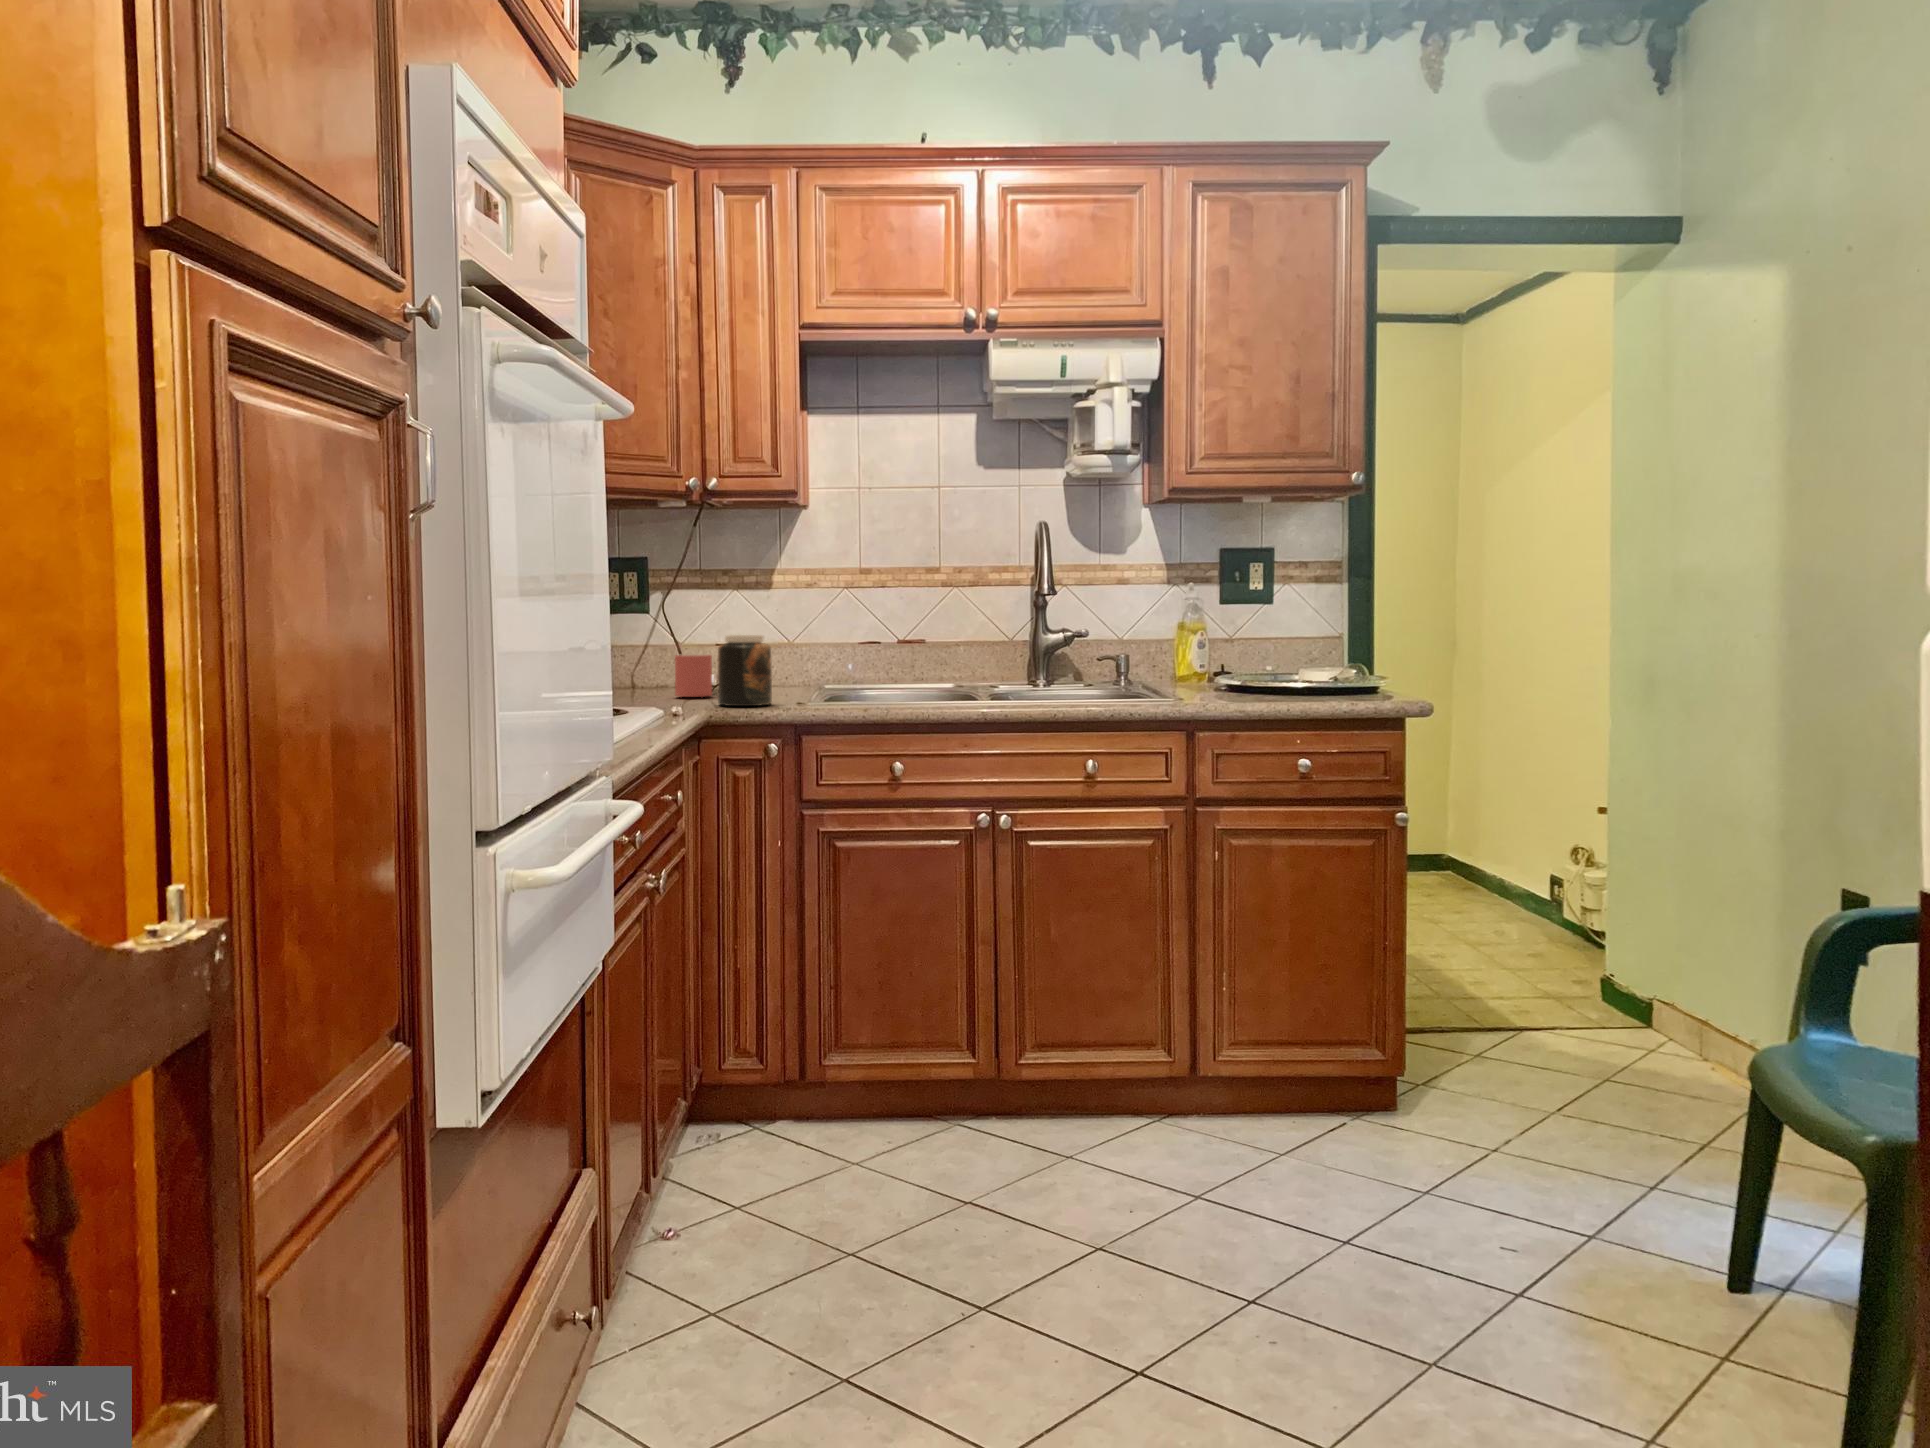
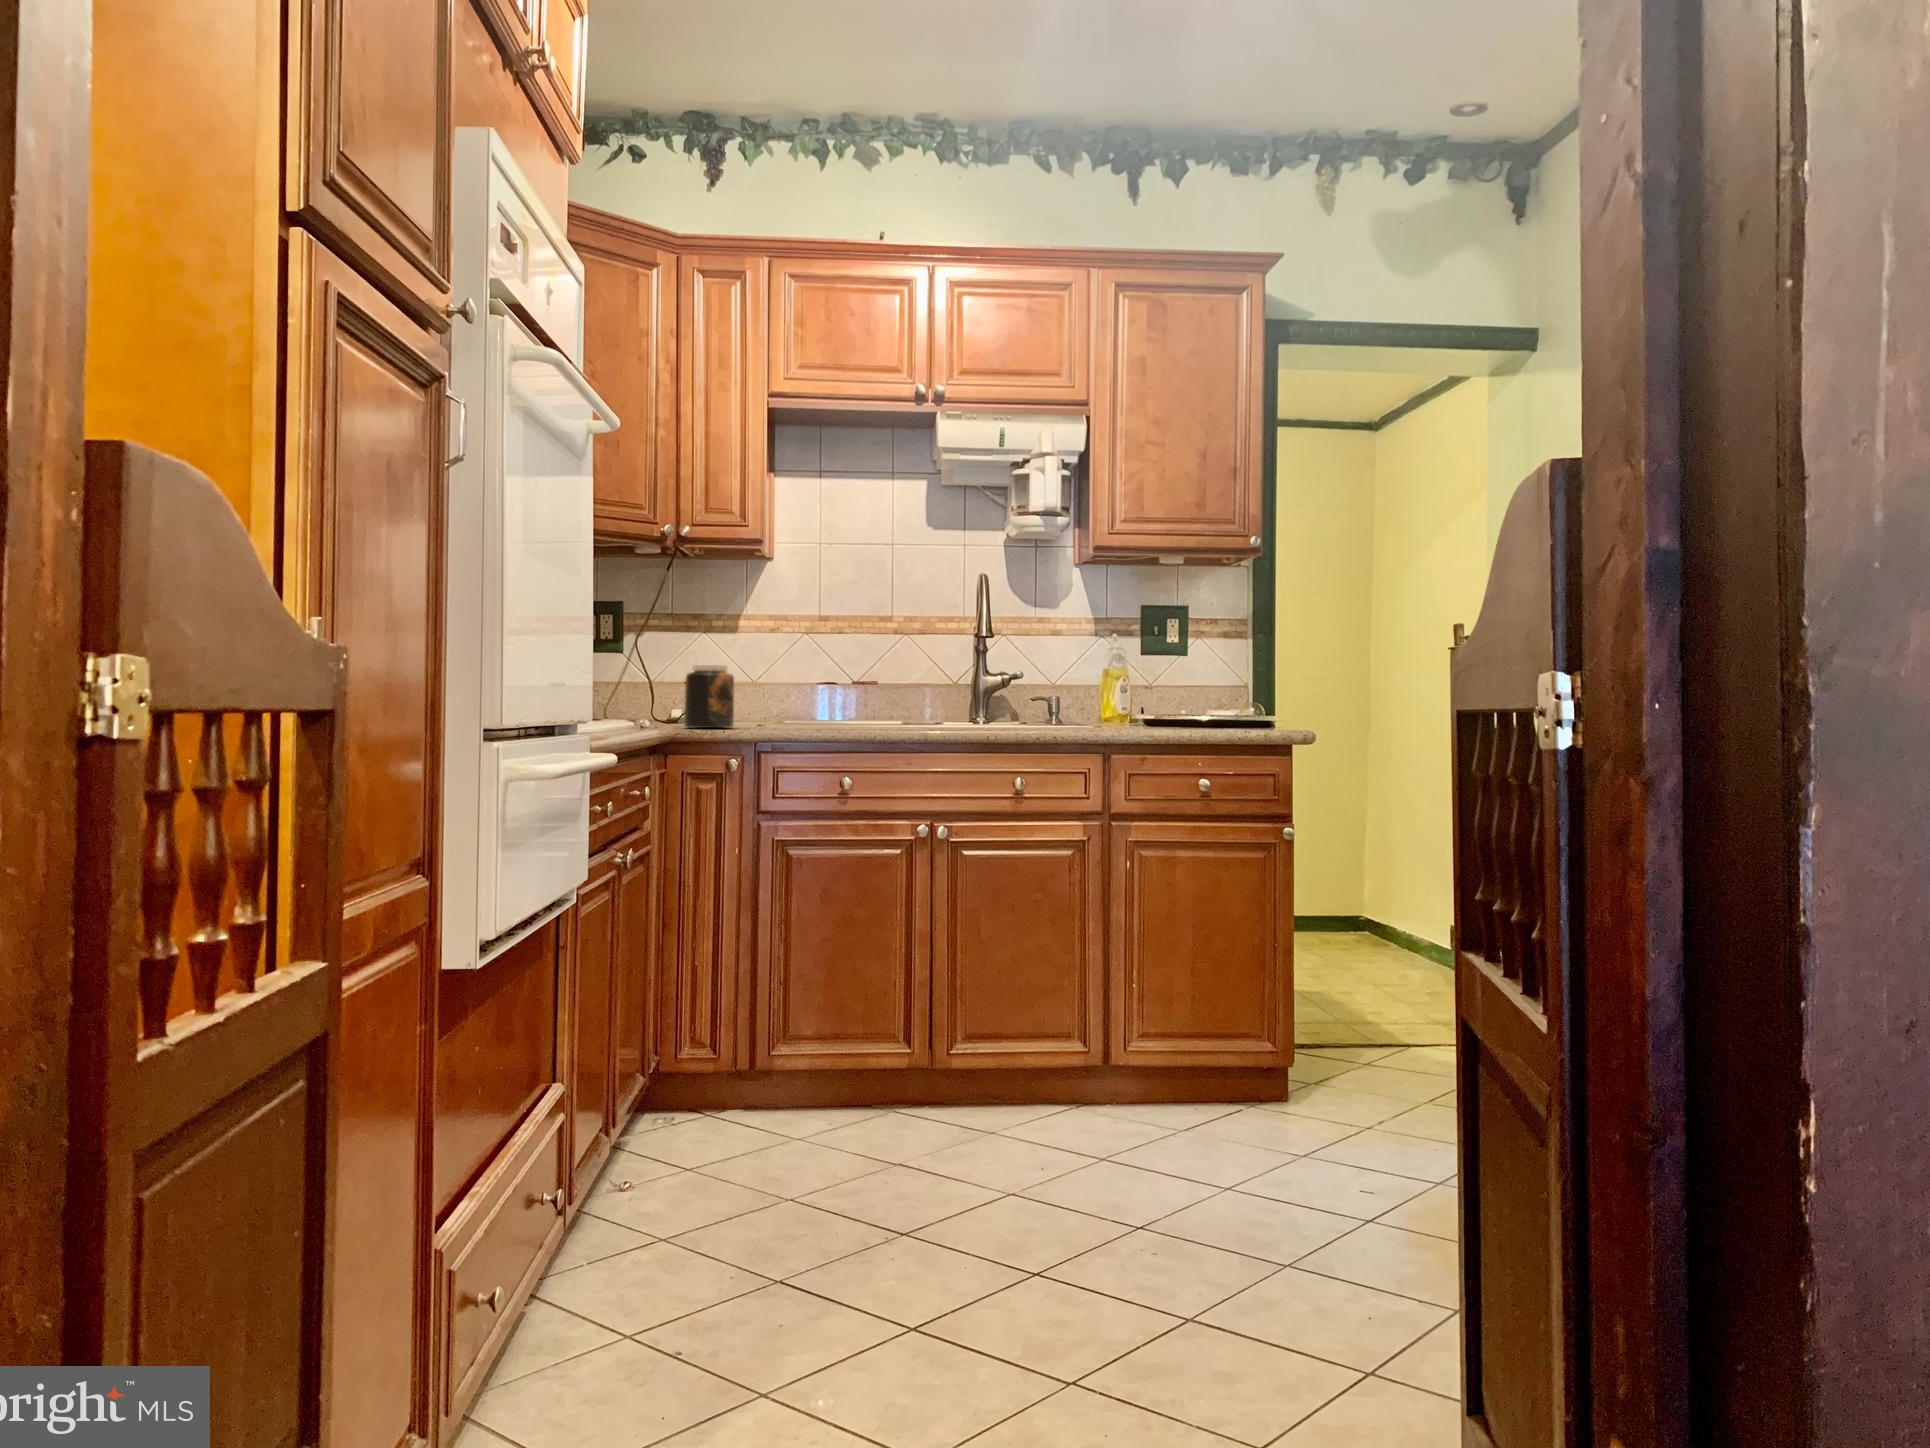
mug: present [675,654,712,697] -> none [645,686,680,724]

